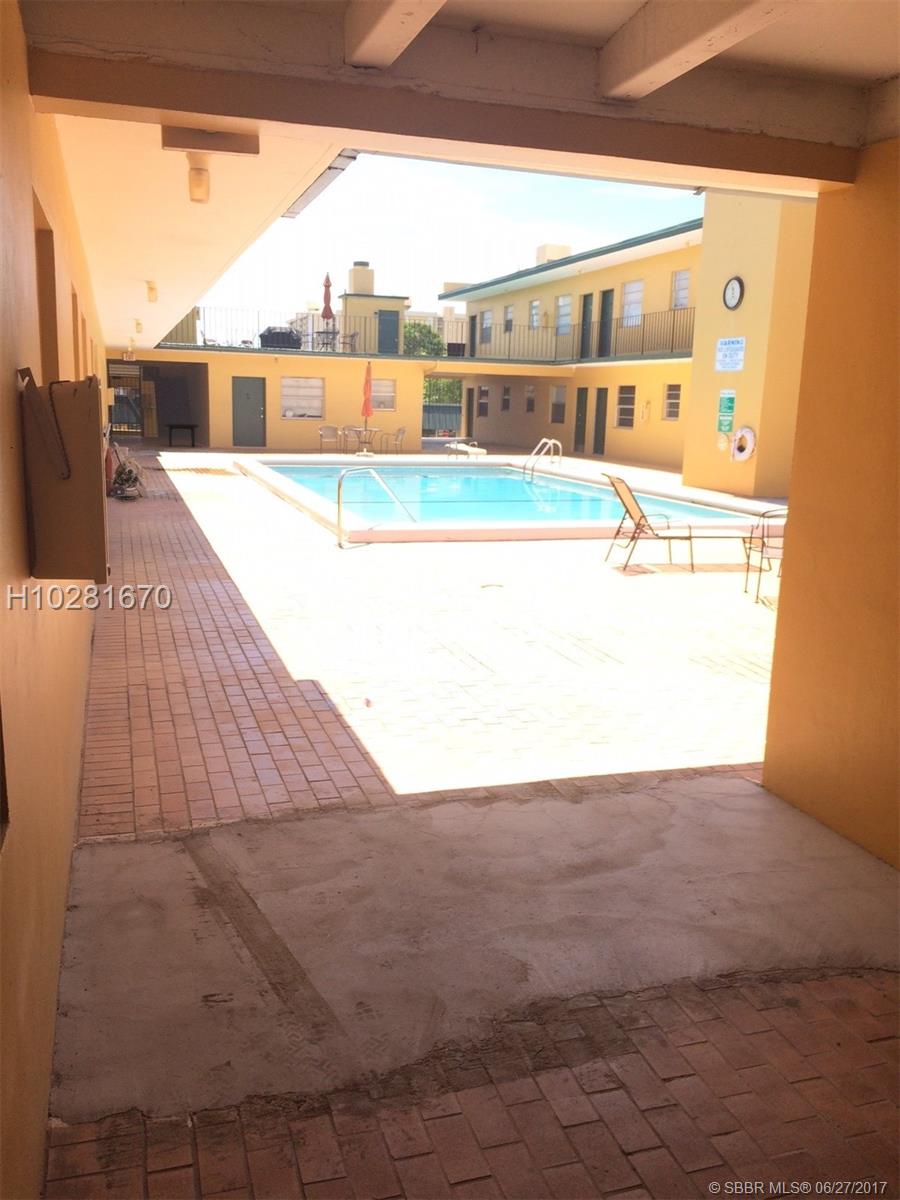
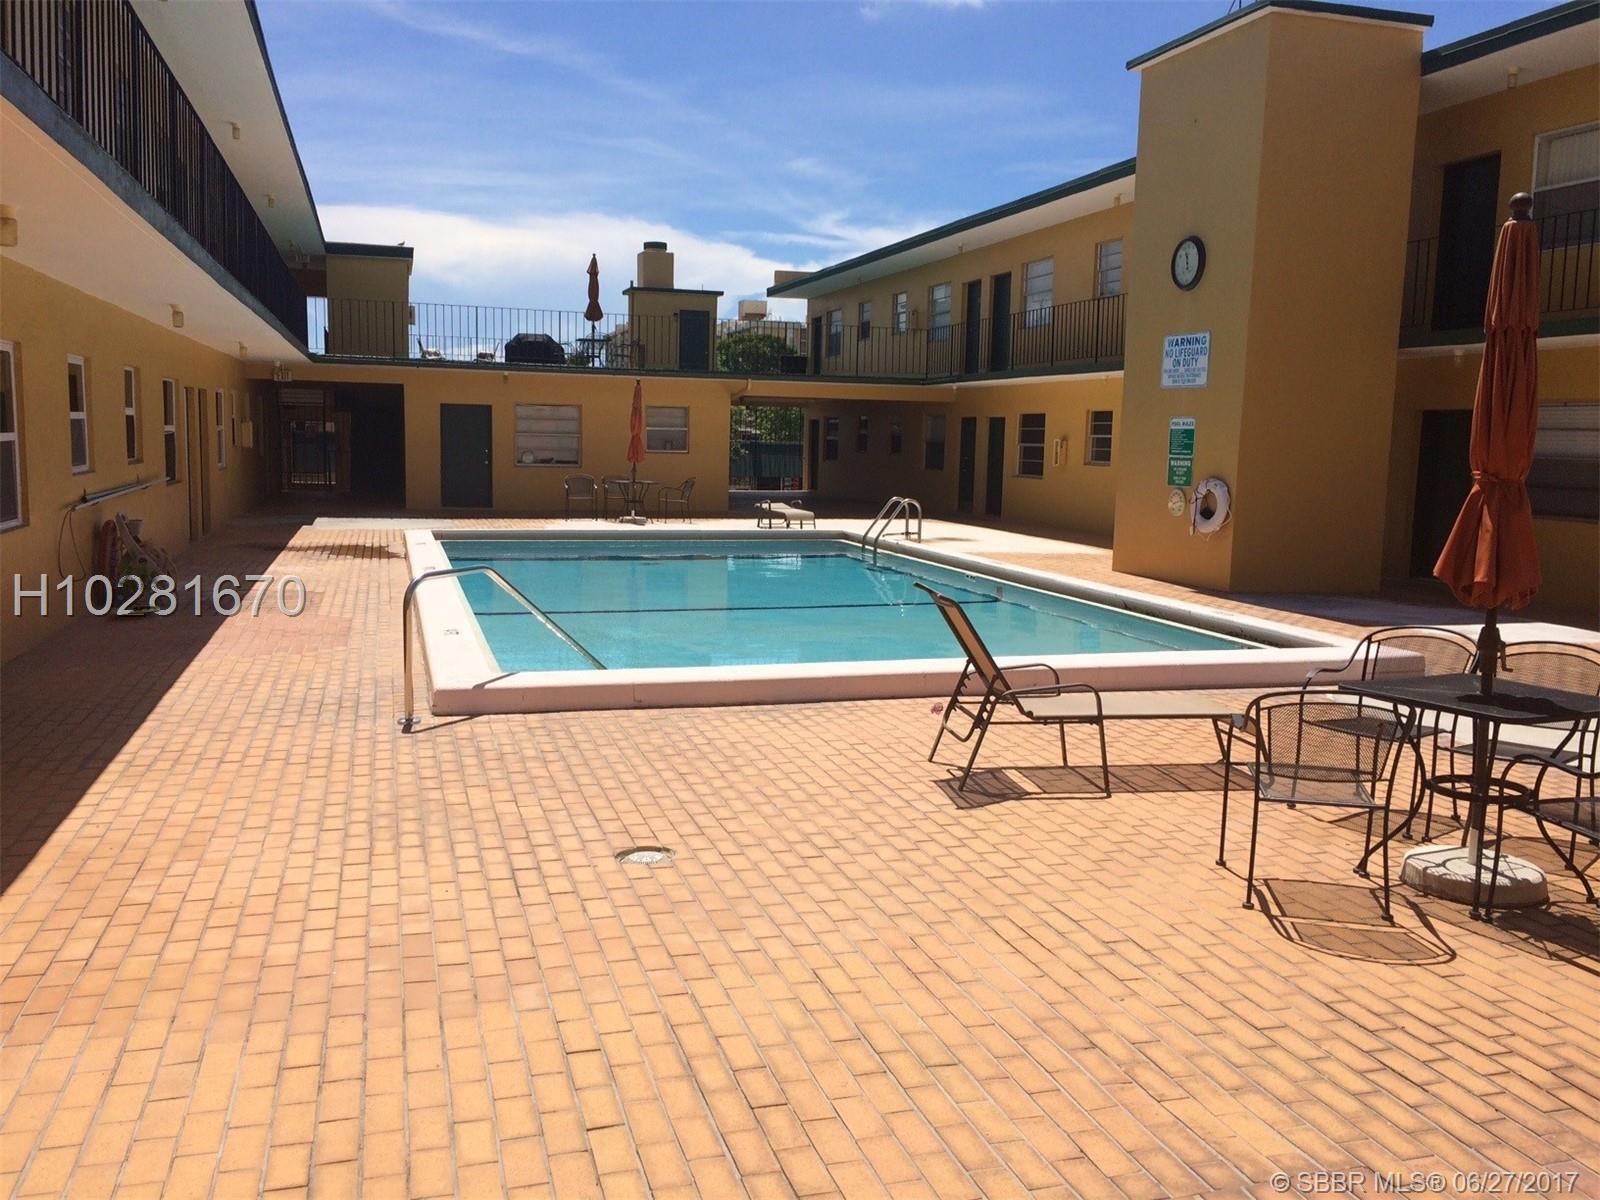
round table: present [163,424,199,447] -> none [337,474,395,509]

